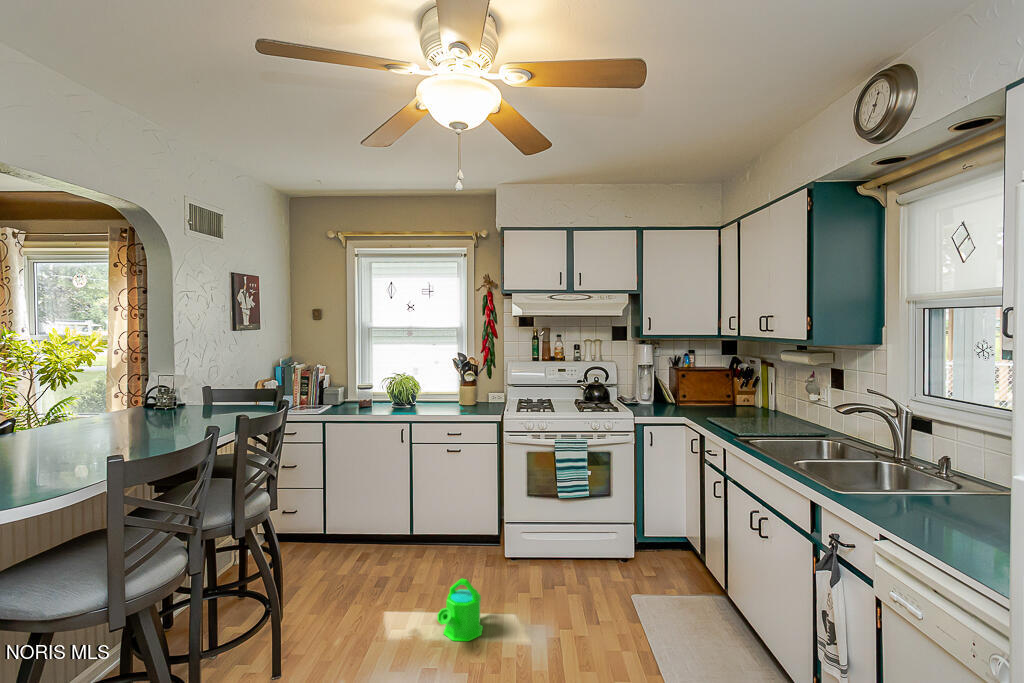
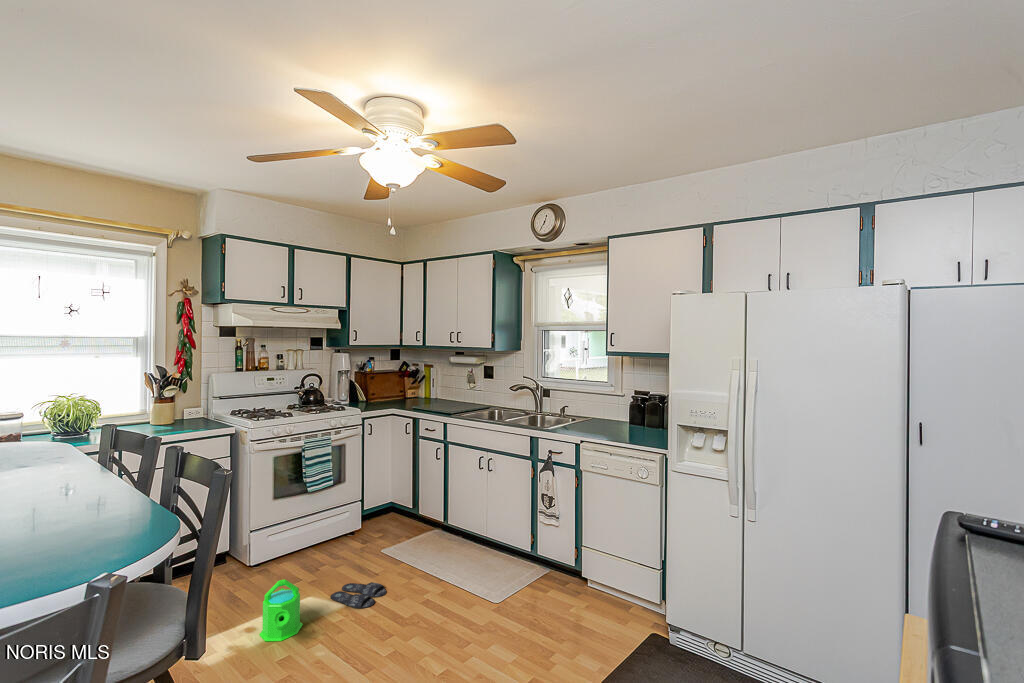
slippers: none [526,615,581,652] -> present [330,582,386,608]

